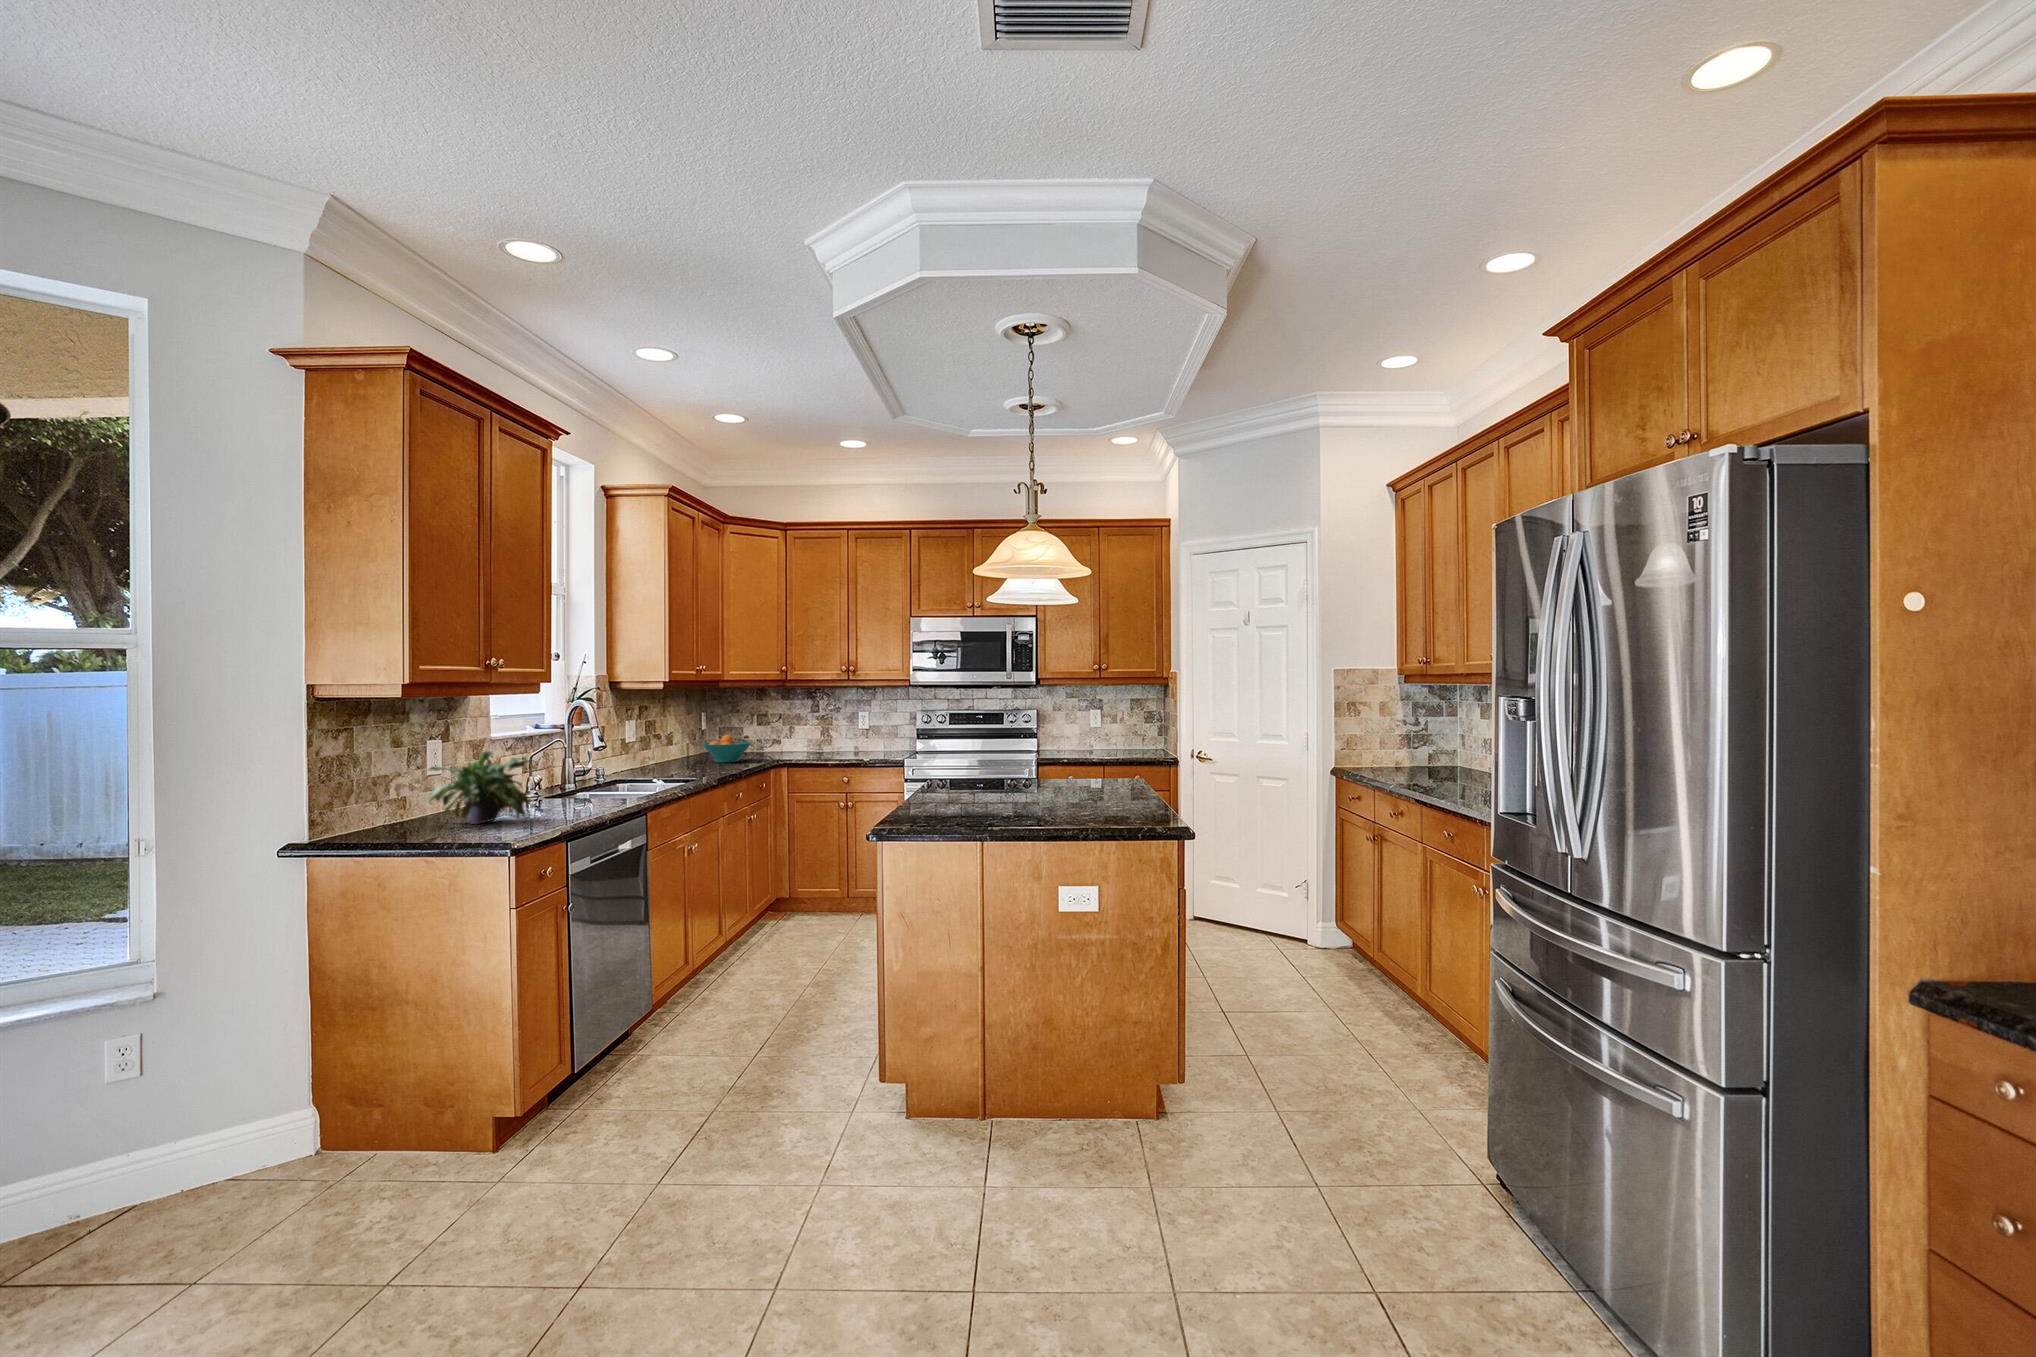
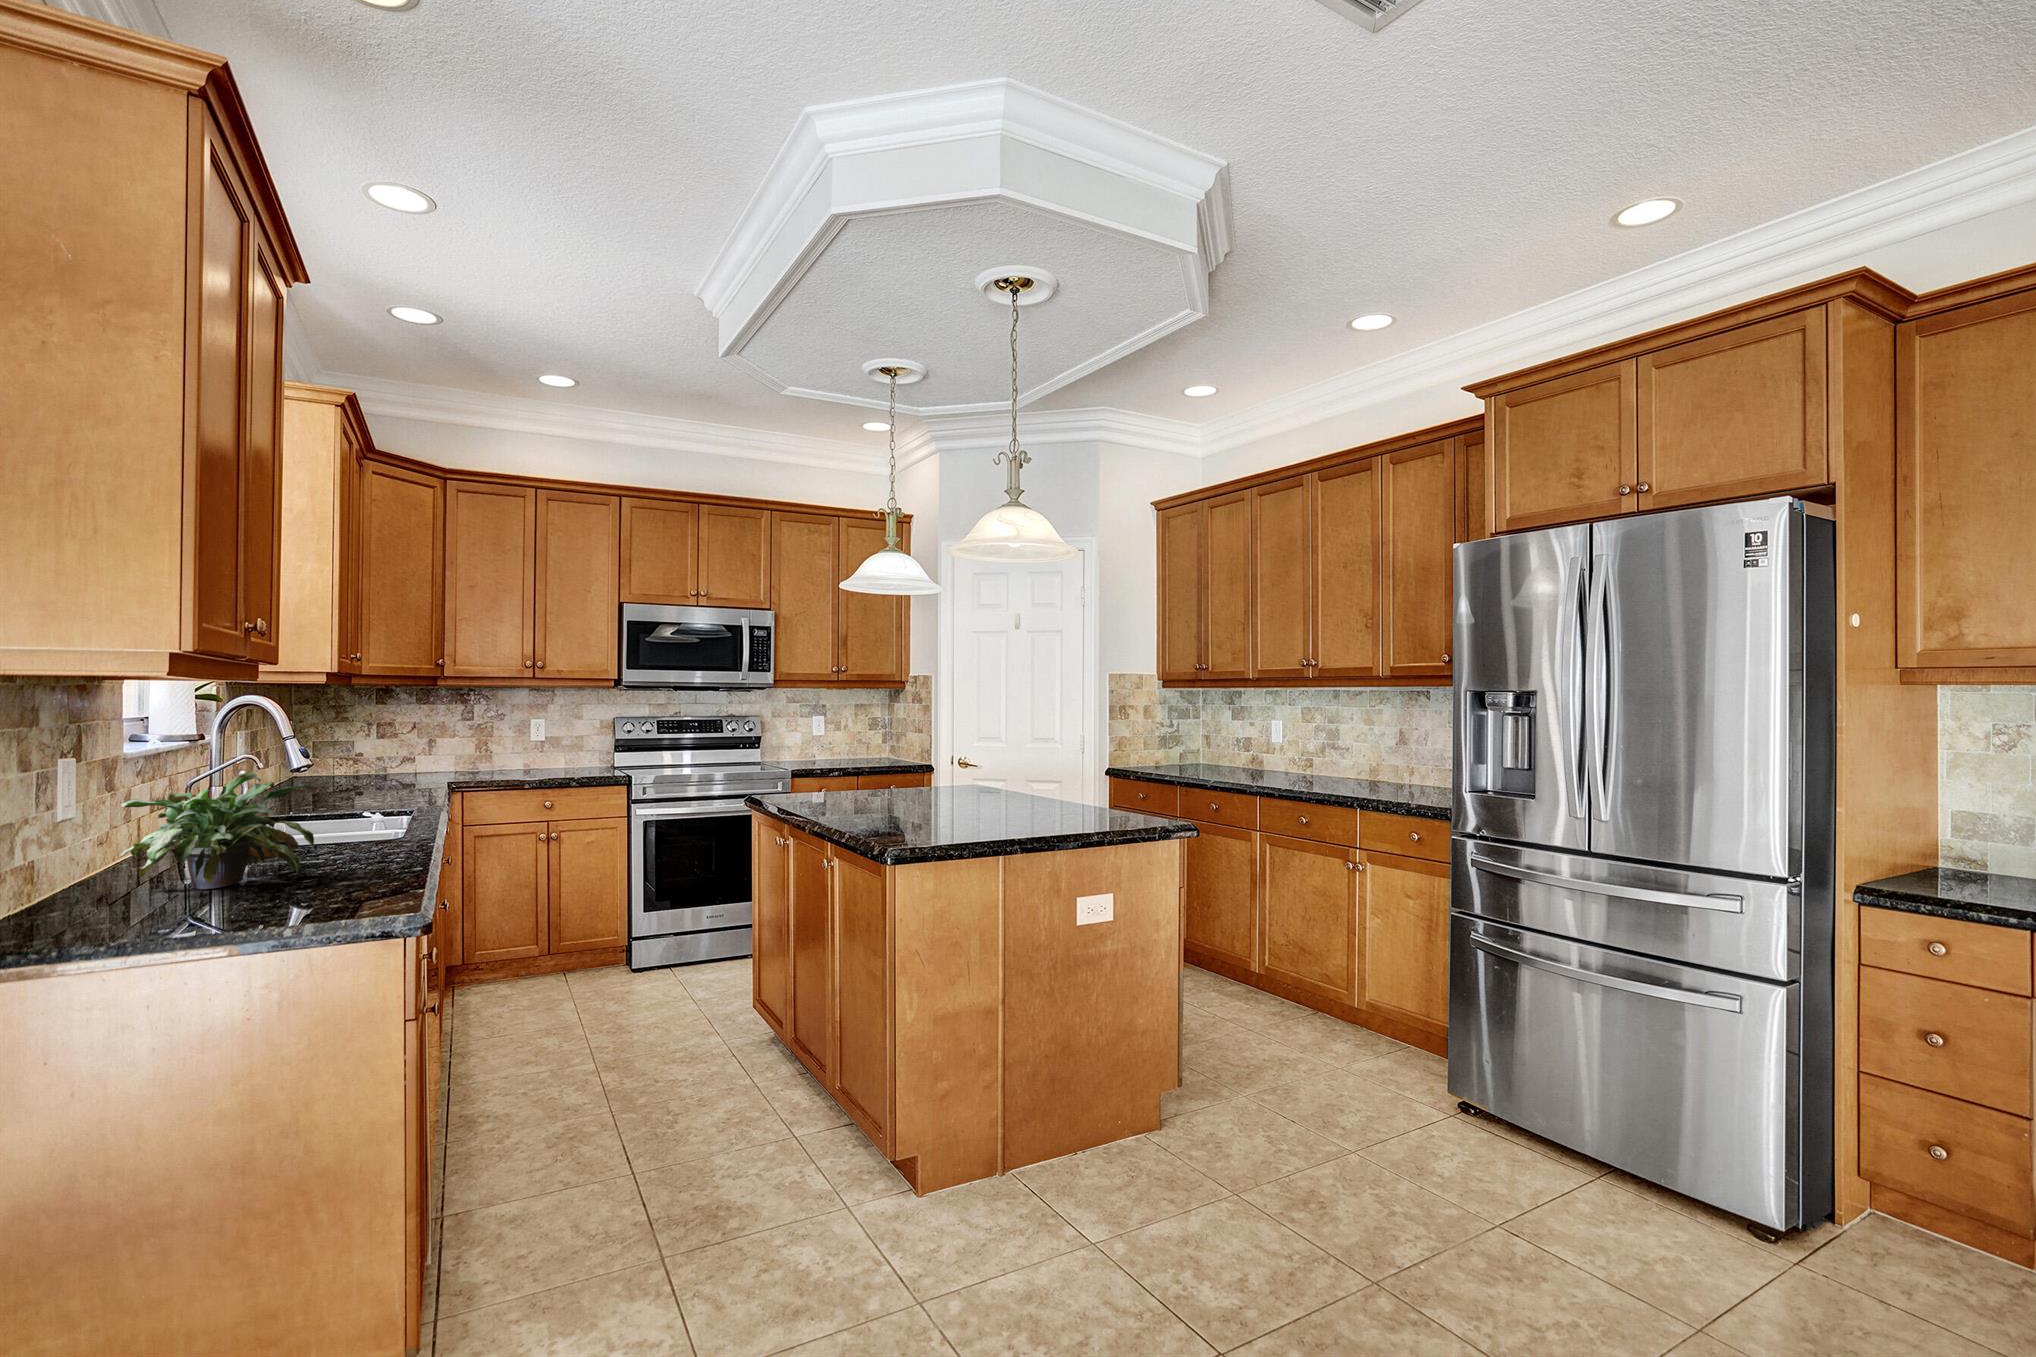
fruit bowl: present [702,735,751,763] -> none [334,749,412,788]

